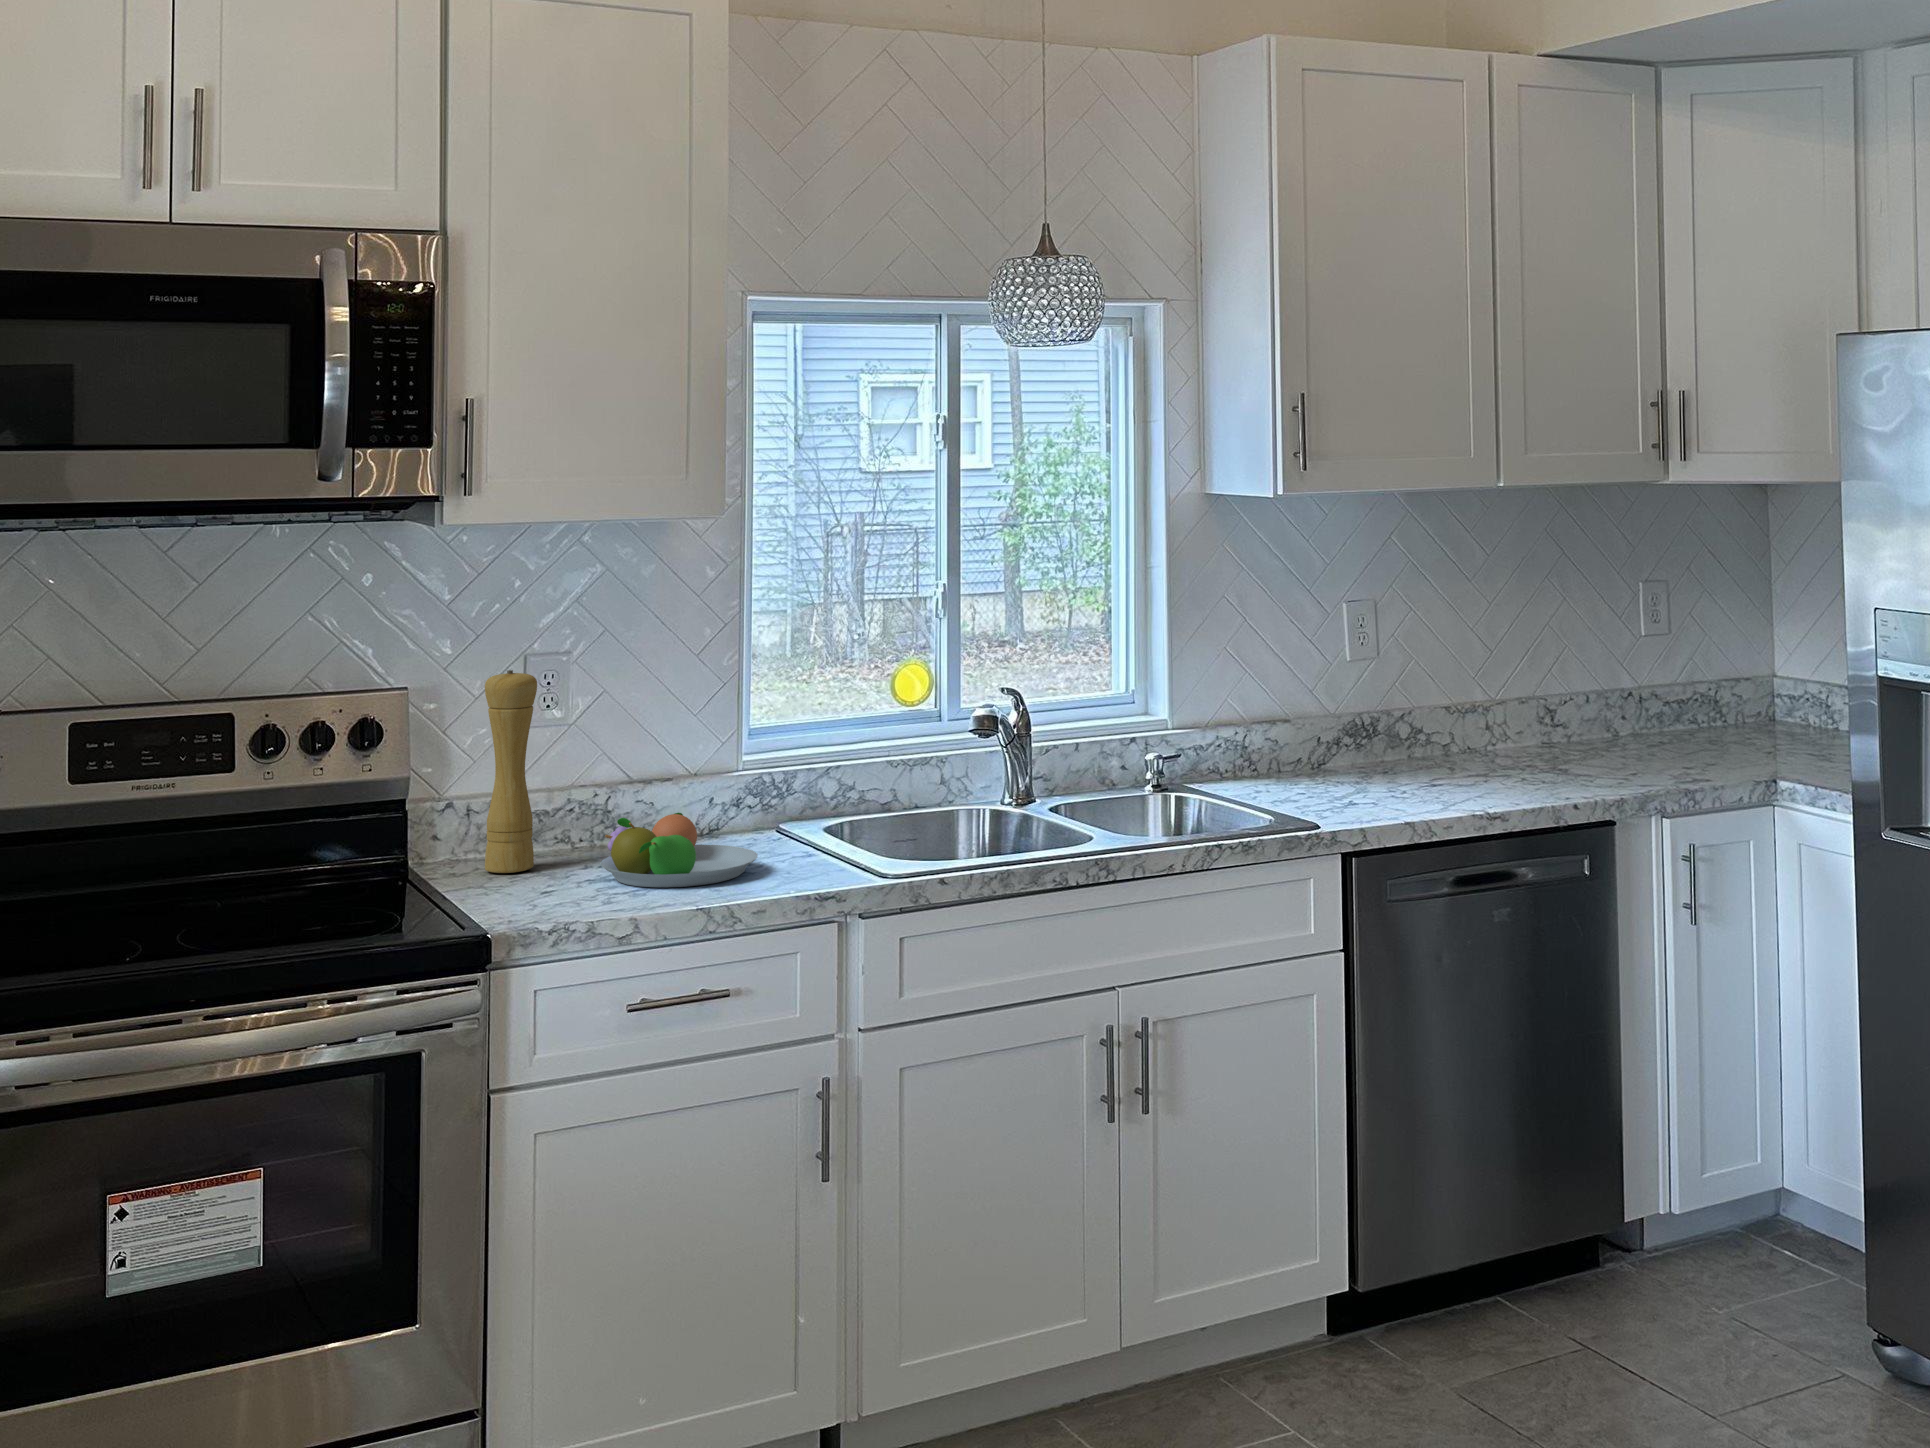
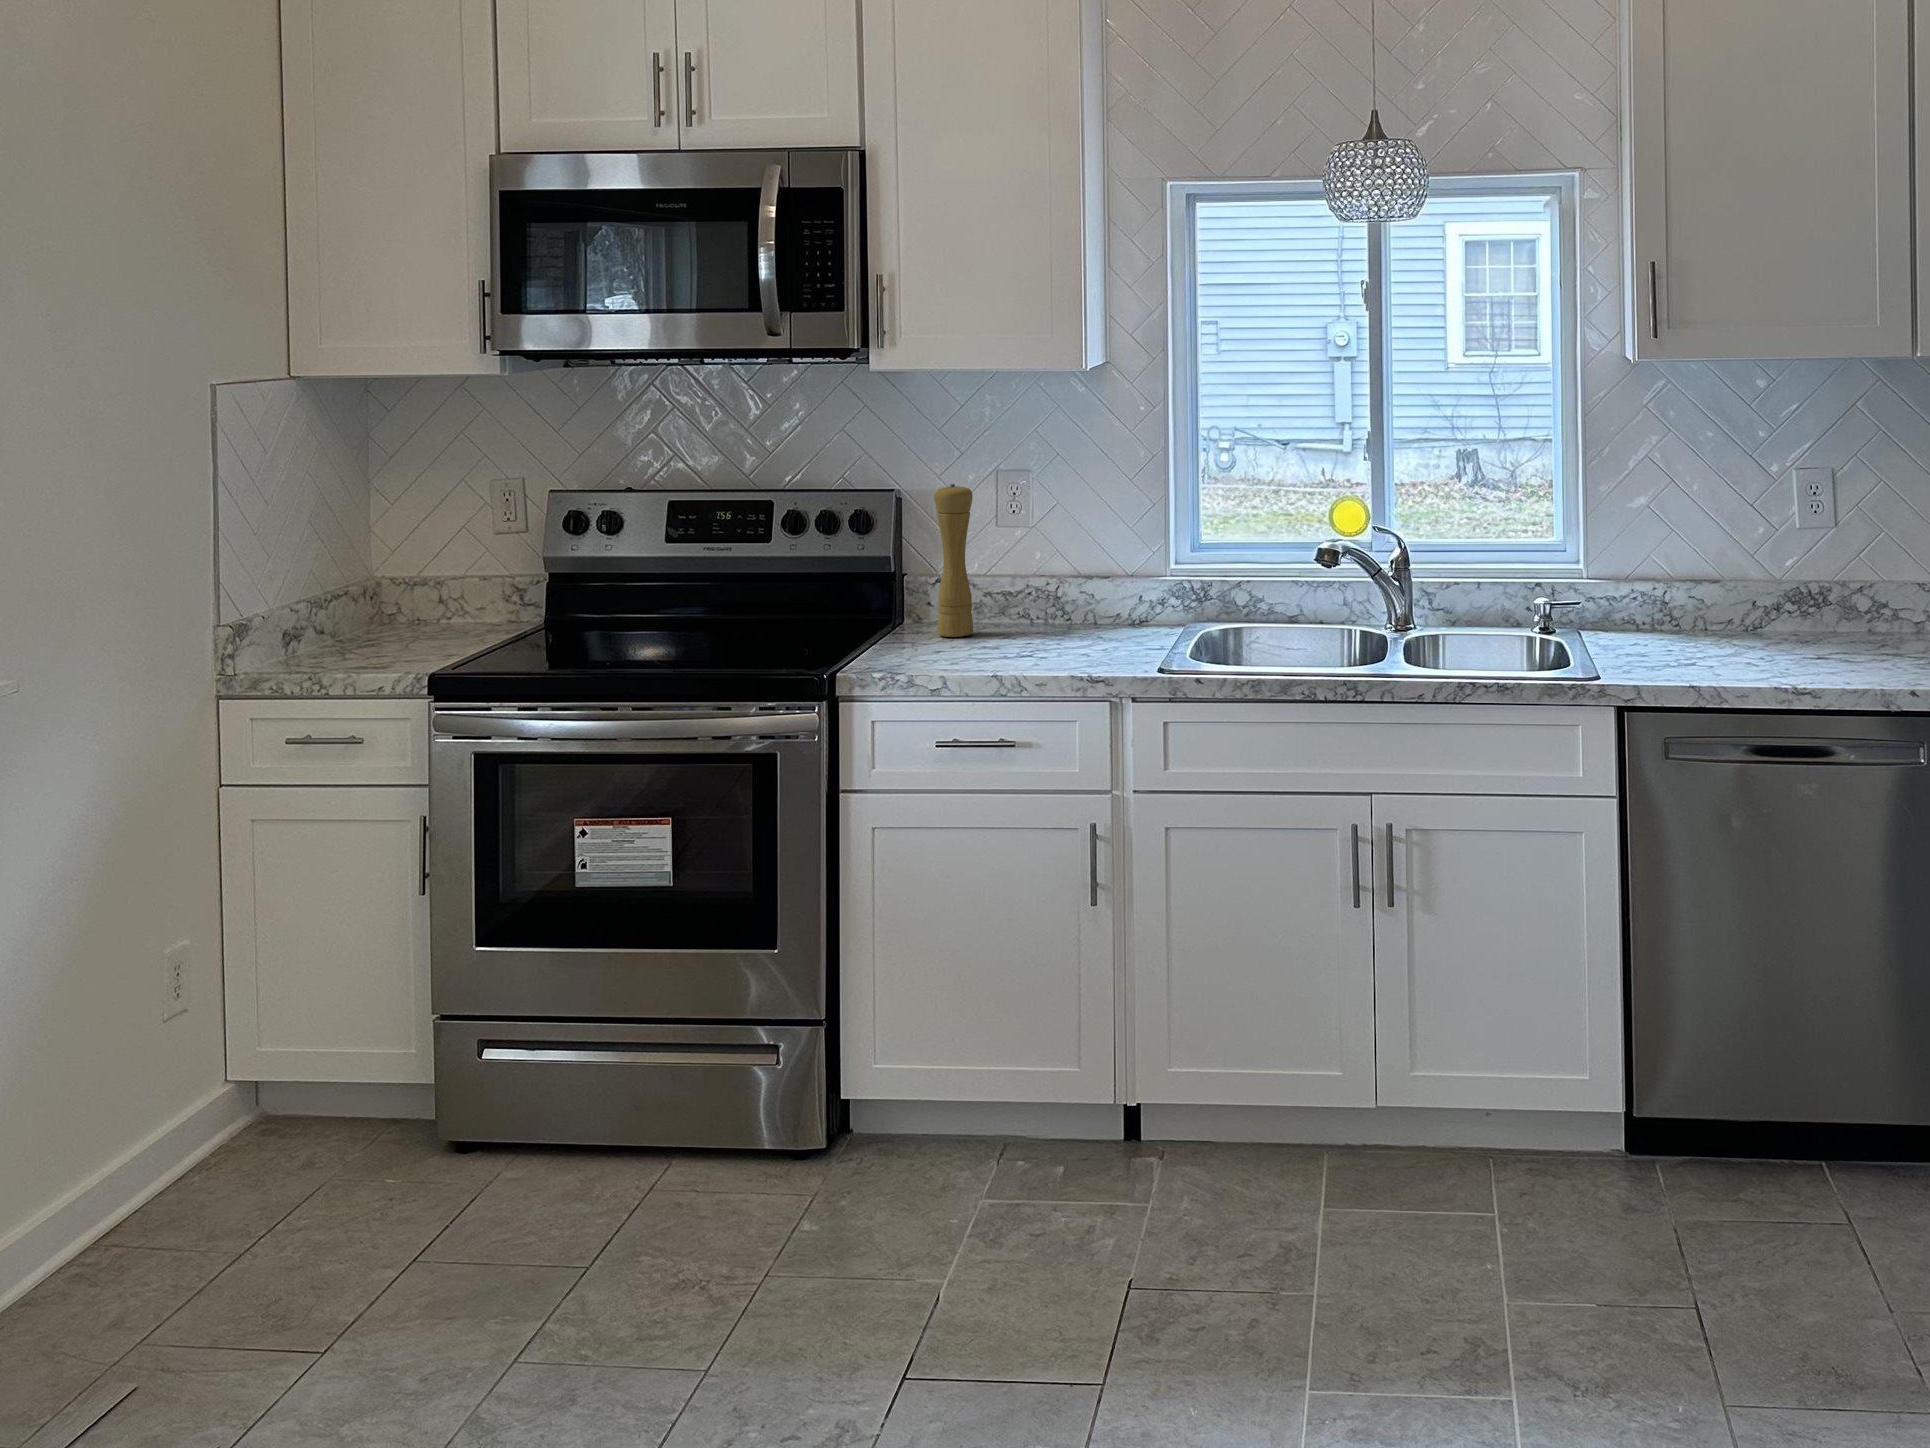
fruit bowl: present [600,813,758,887] -> none [977,604,1099,663]

